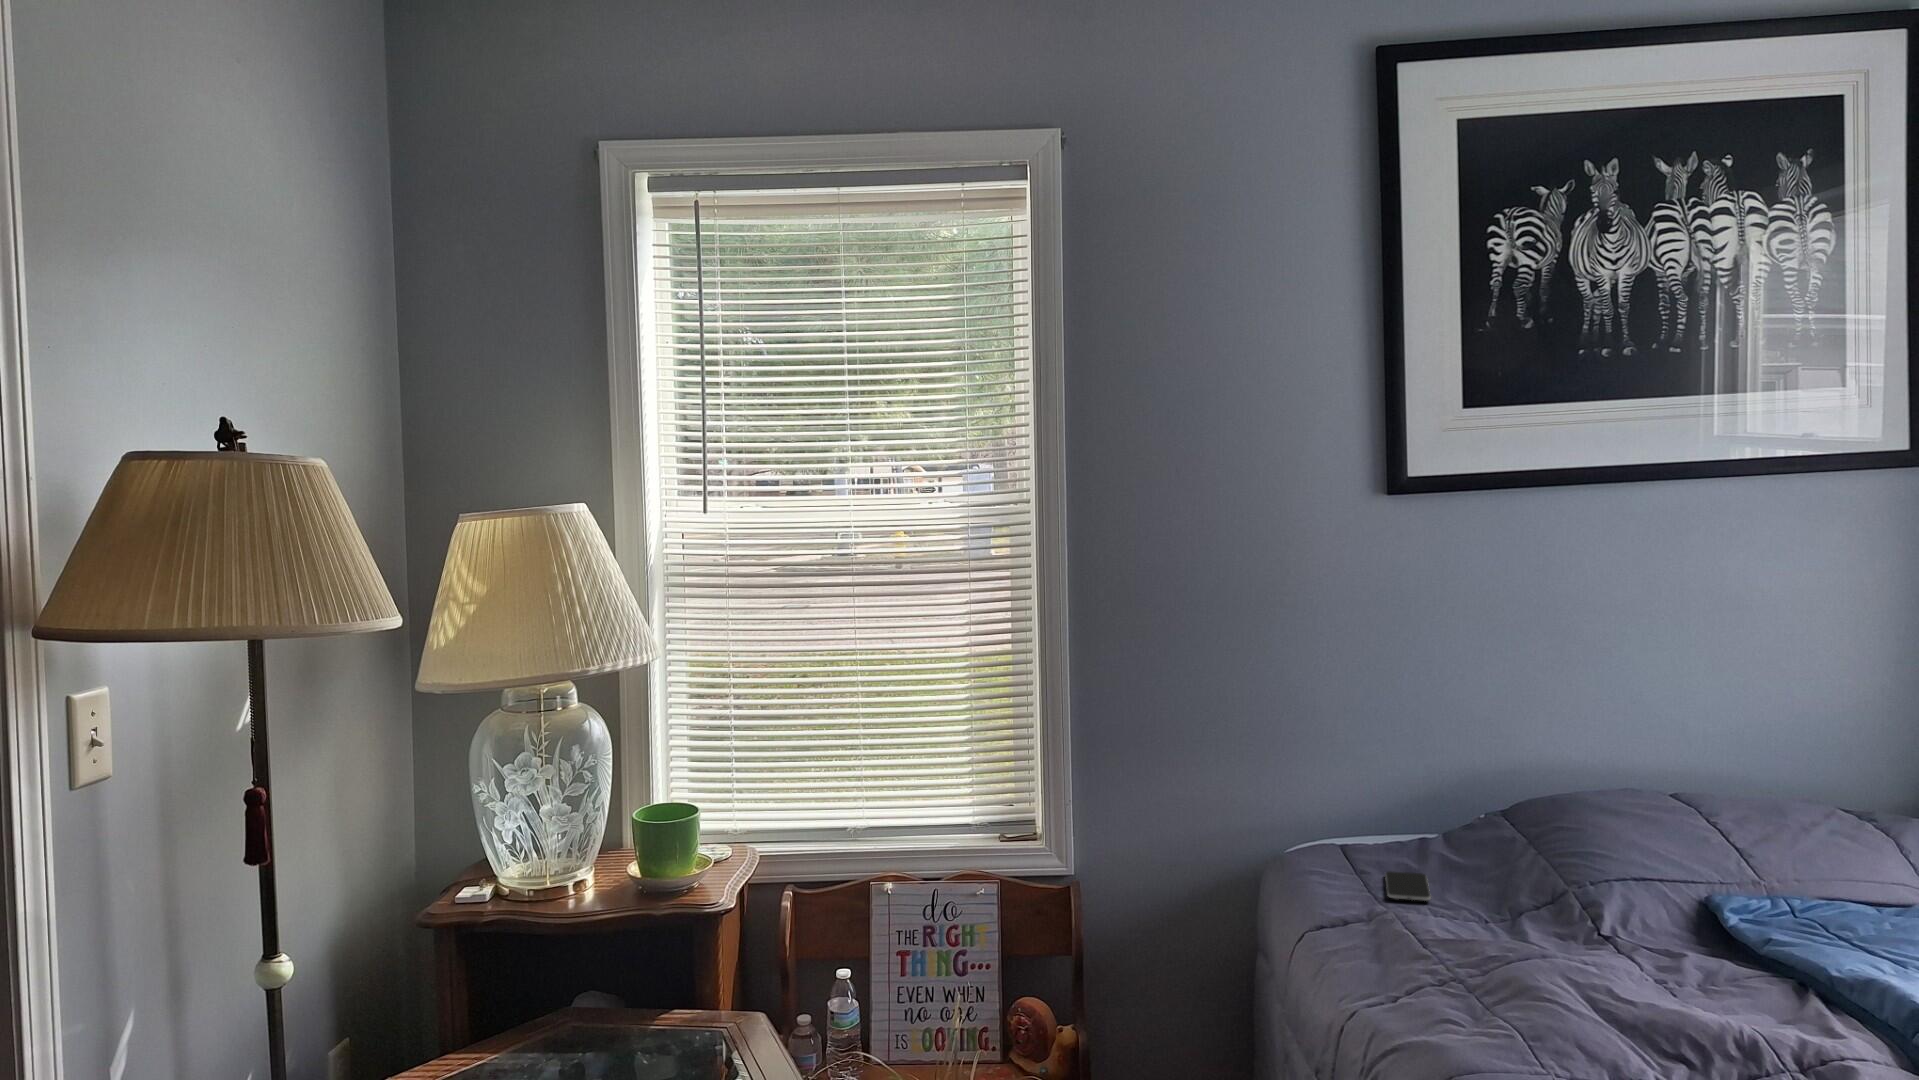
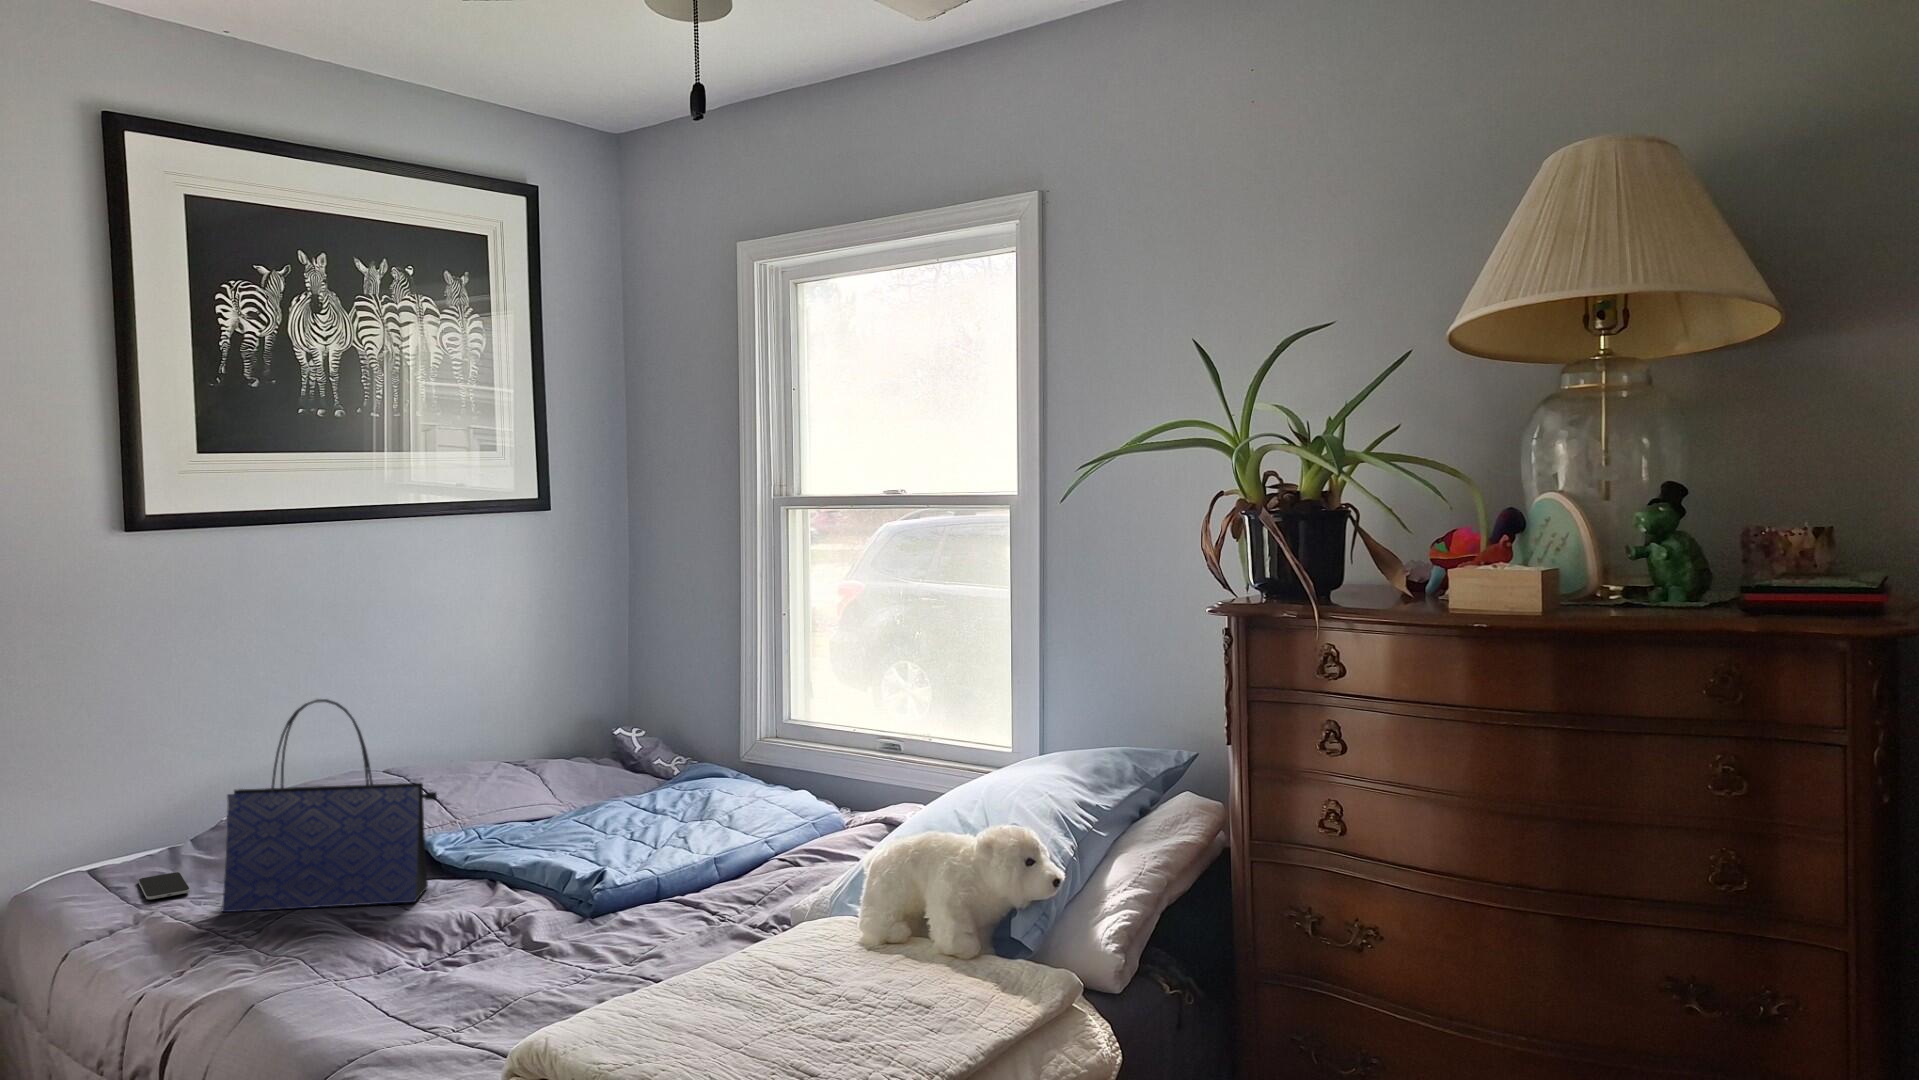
tote bag: none [1457,704,1719,991] -> present [222,699,437,912]

